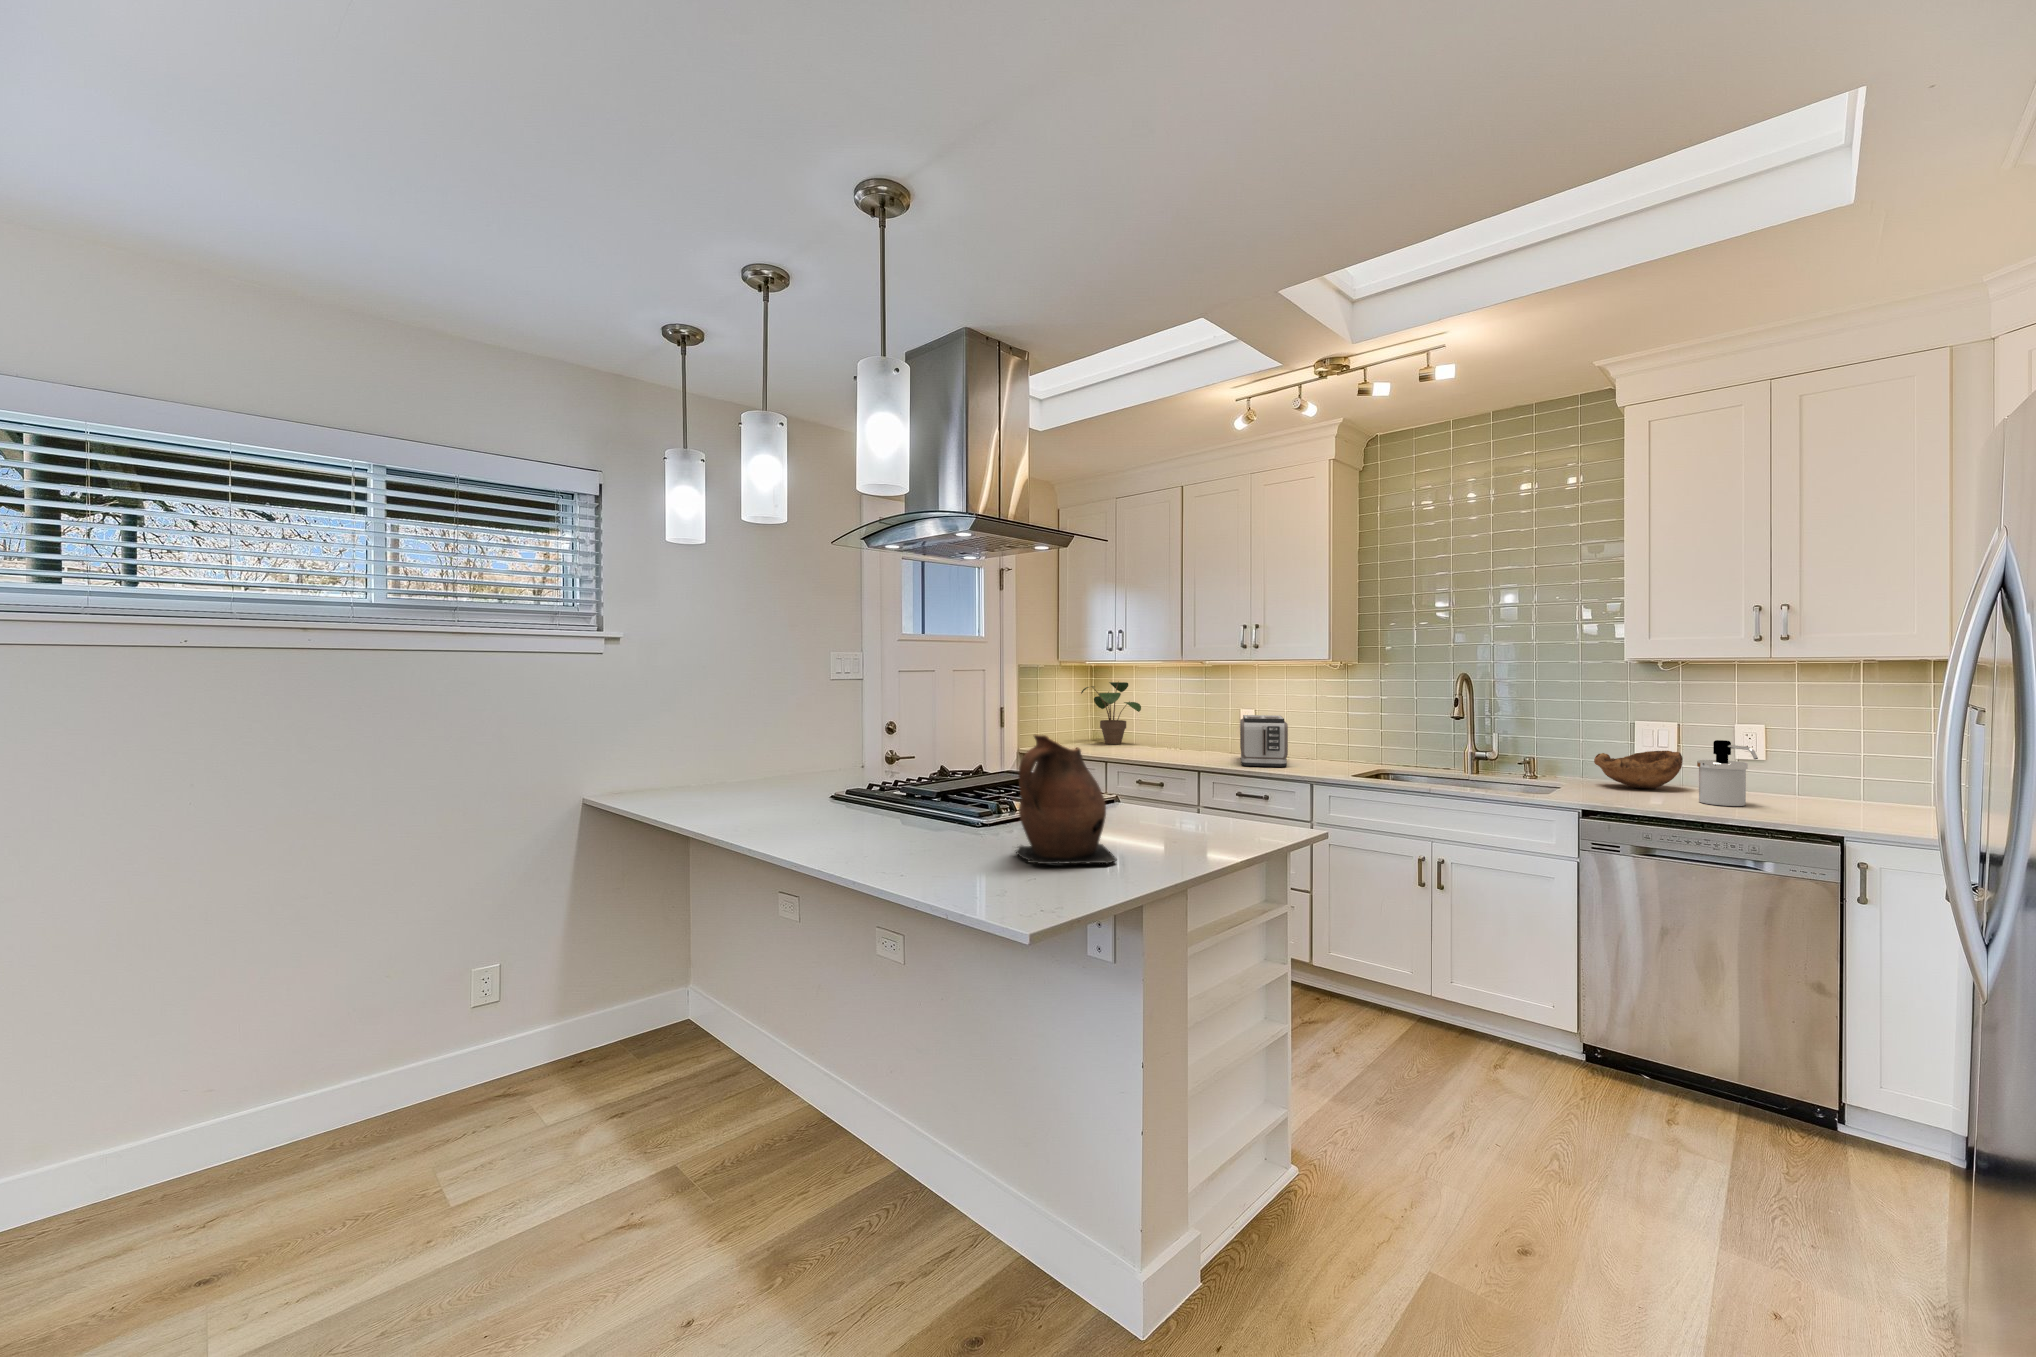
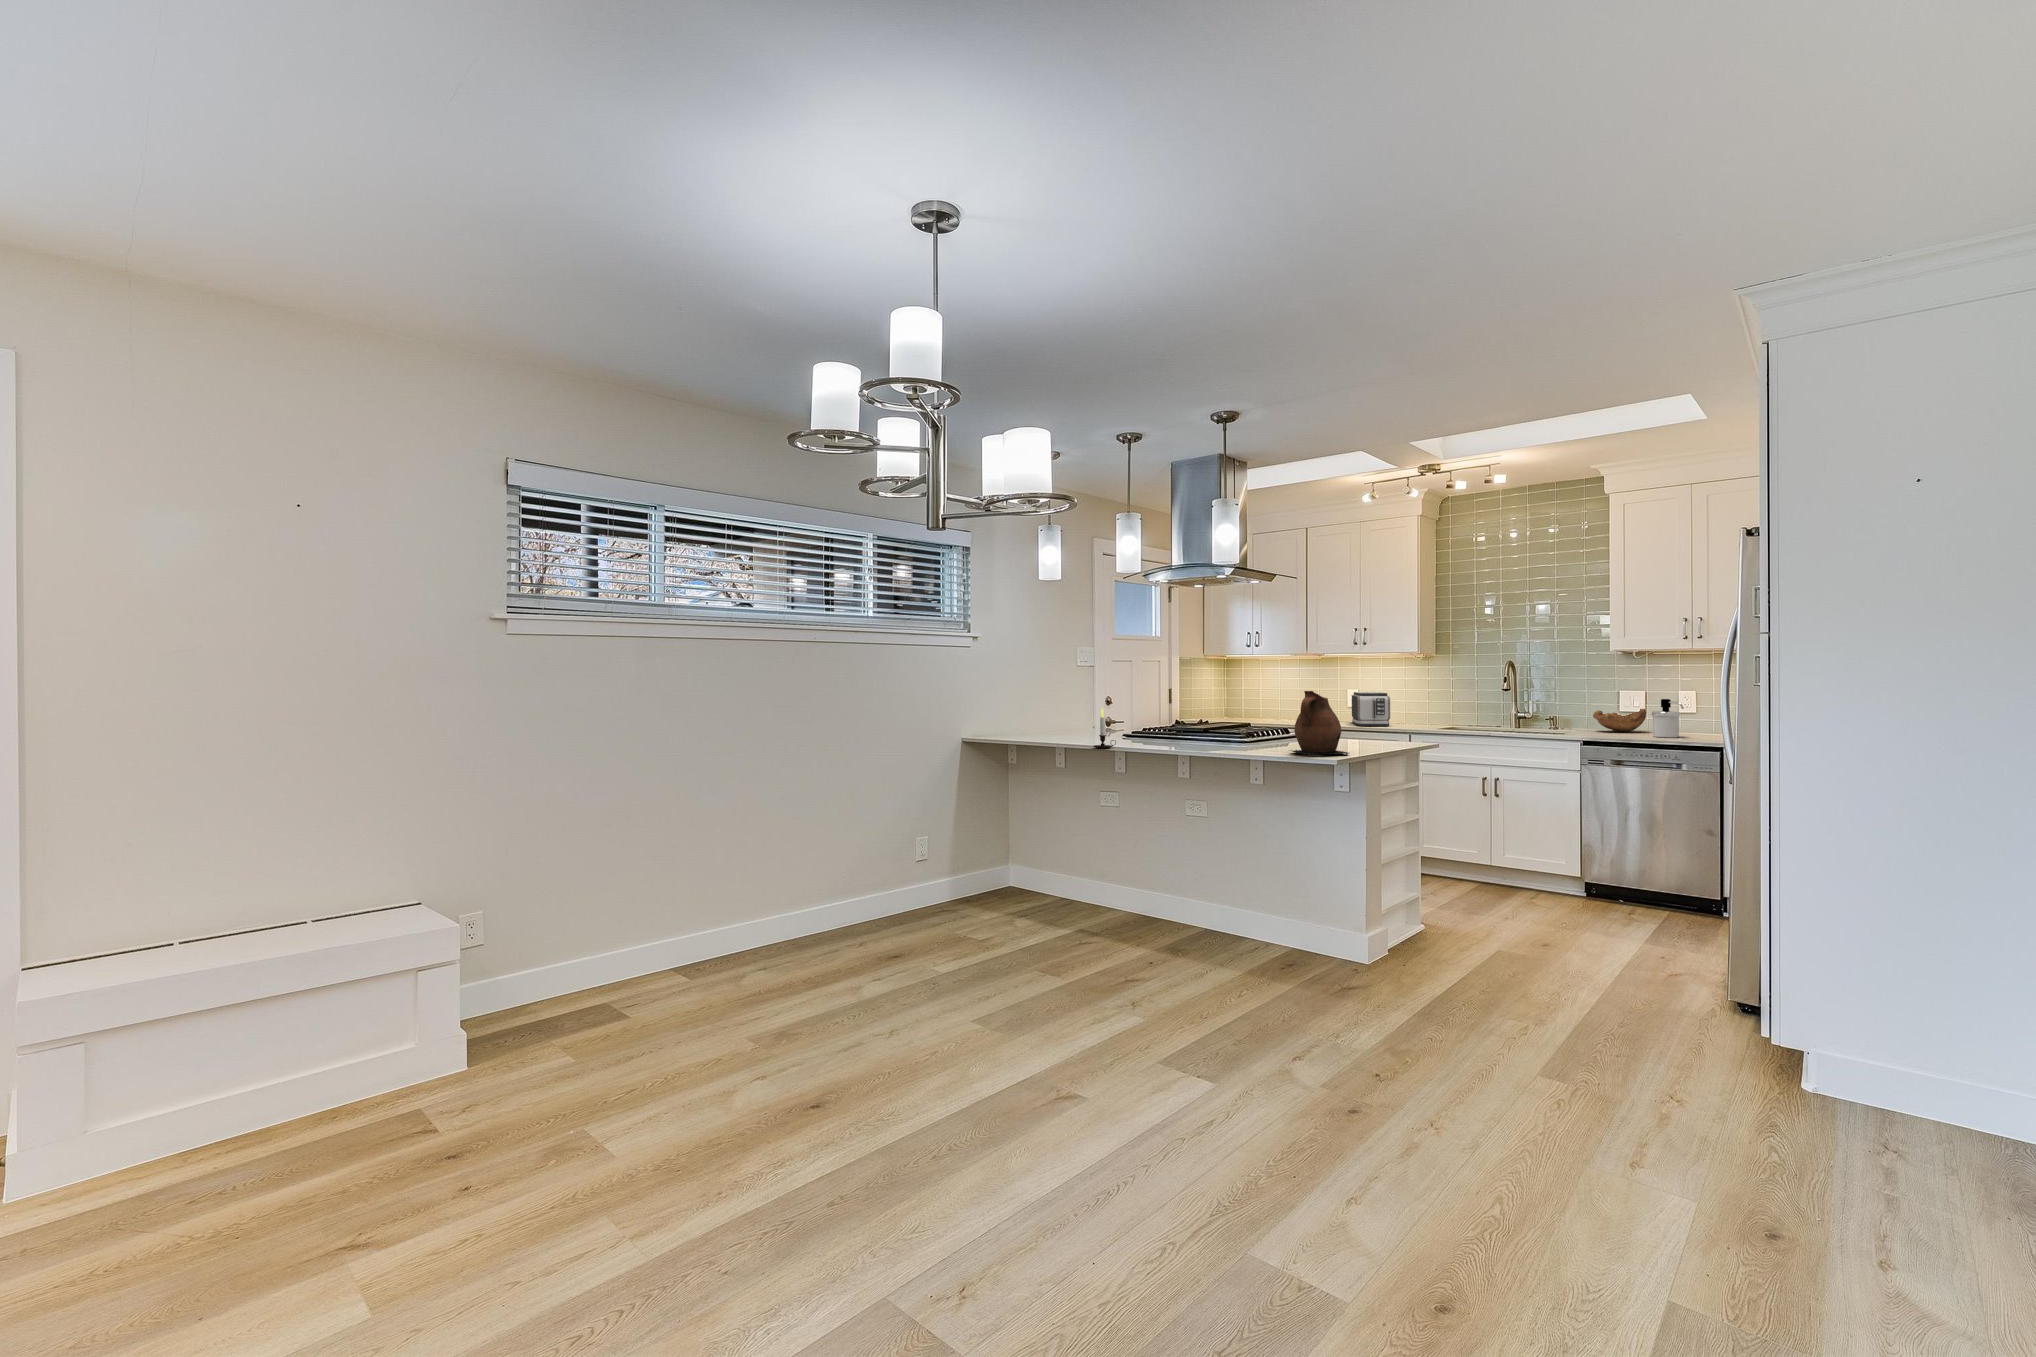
potted plant: present [1081,682,1141,744] -> none [1221,670,1269,717]
candle: none [723,751,766,823] -> present [1094,708,1116,748]

